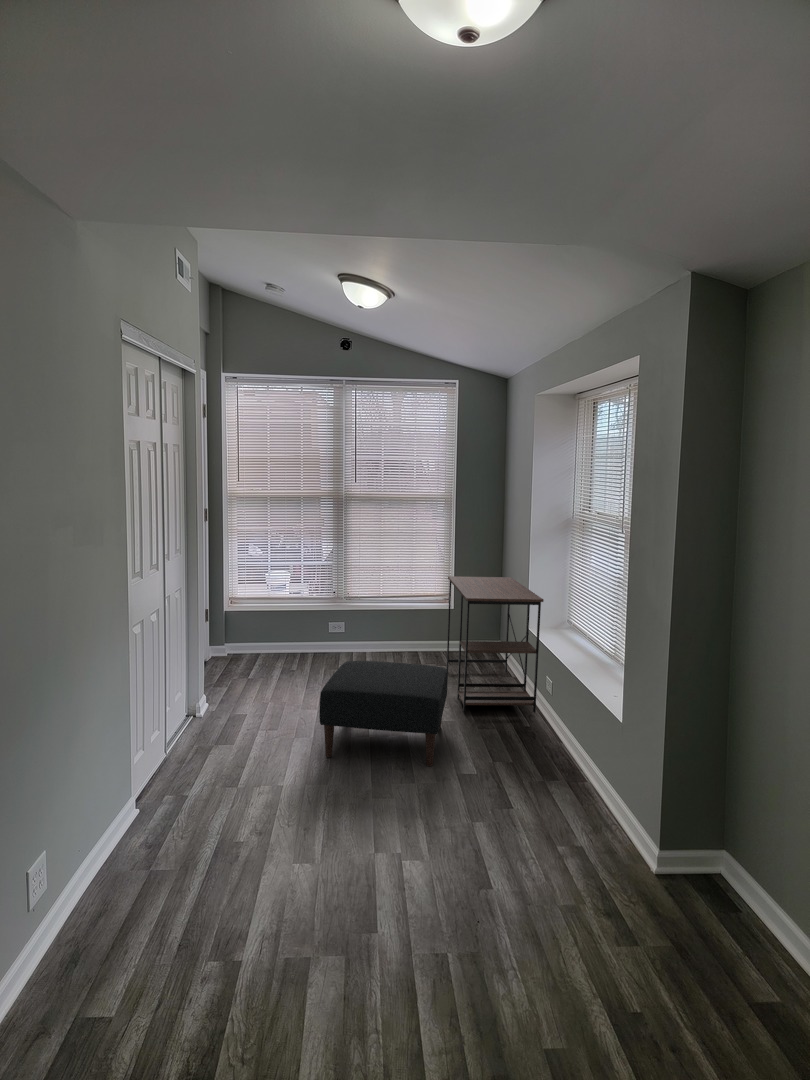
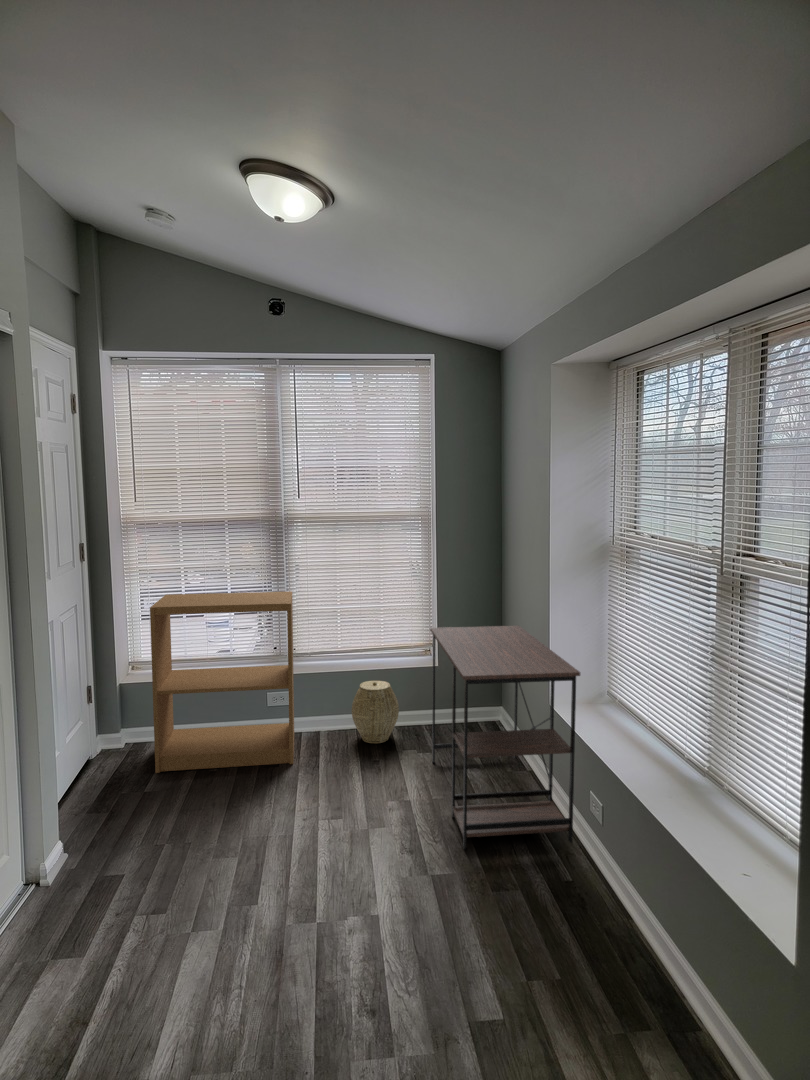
bookshelf: none [254,548,351,670] -> present [150,592,294,773]
woven basket: none [390,617,424,661] -> present [352,681,399,743]
ottoman: present [319,661,448,766] -> none [220,786,439,997]

